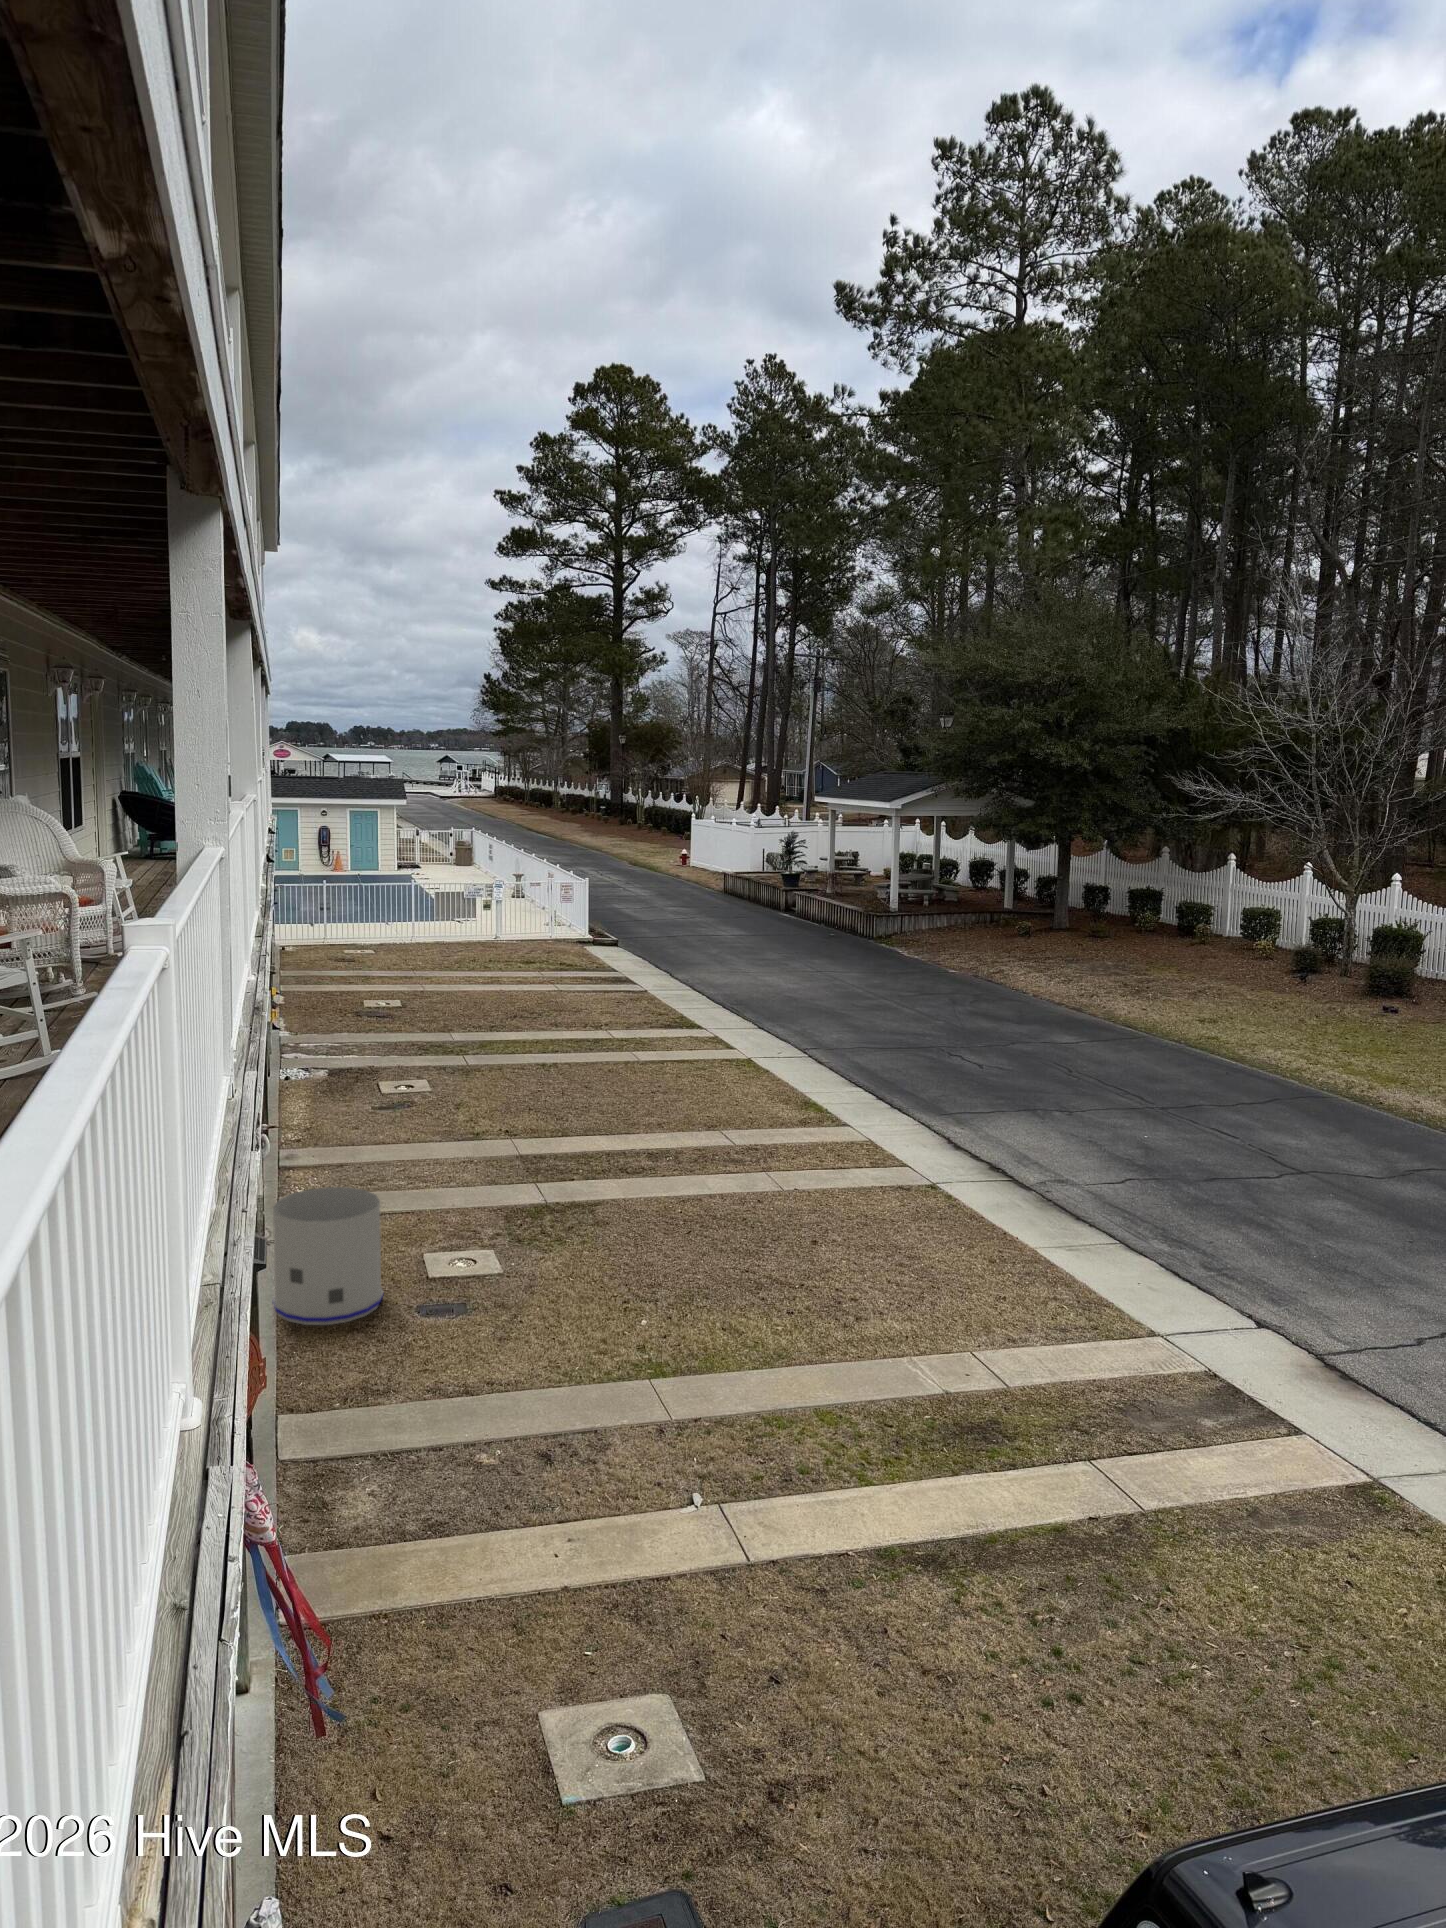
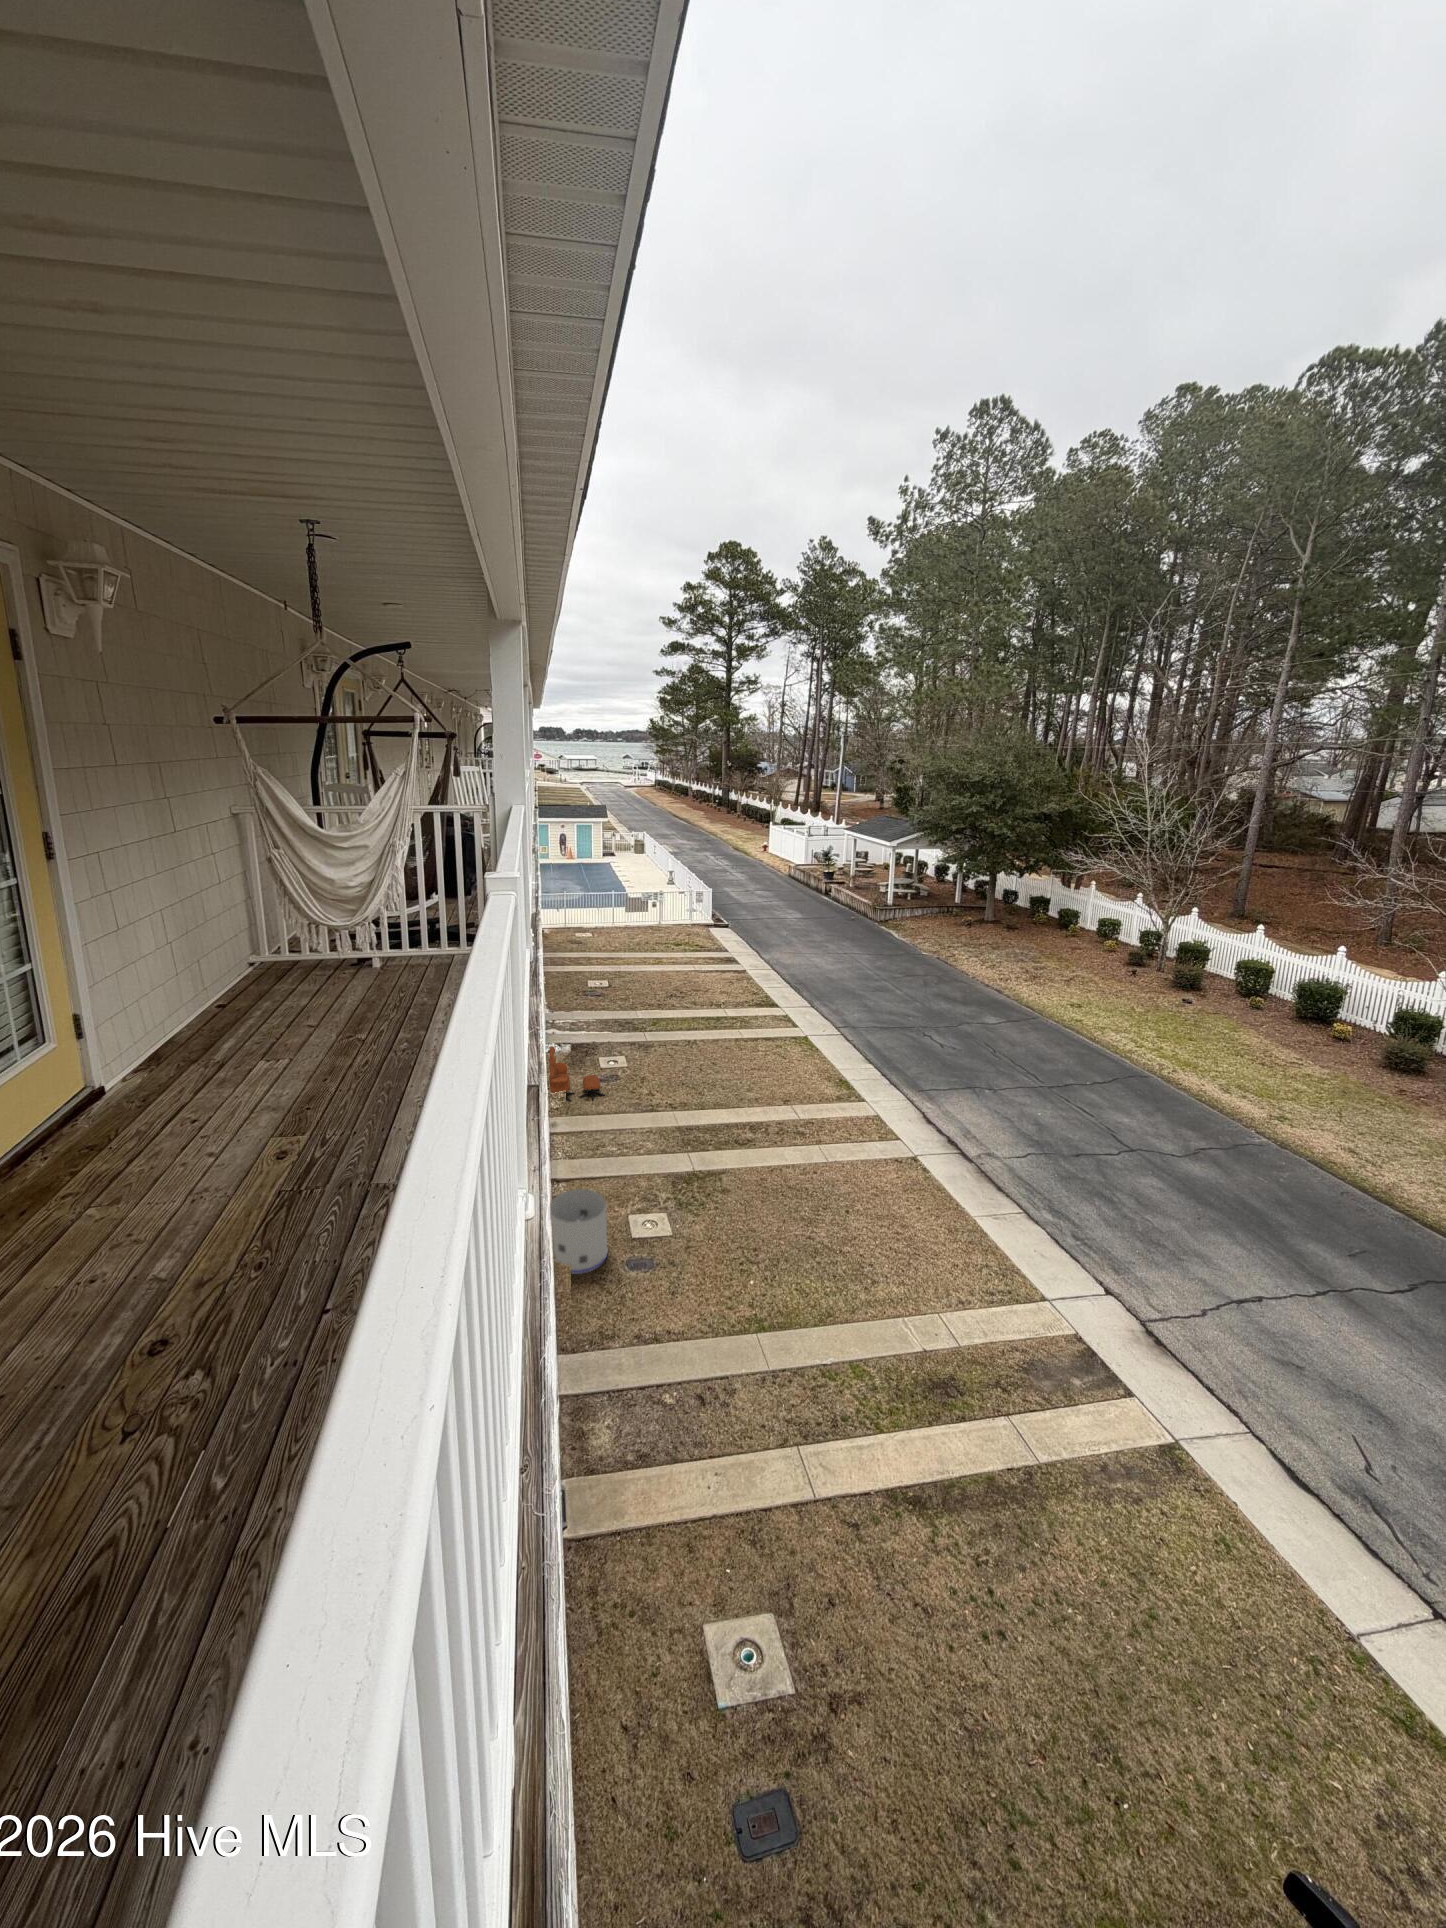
lounge chair: none [278,1038,388,1137] -> present [549,1046,605,1102]

